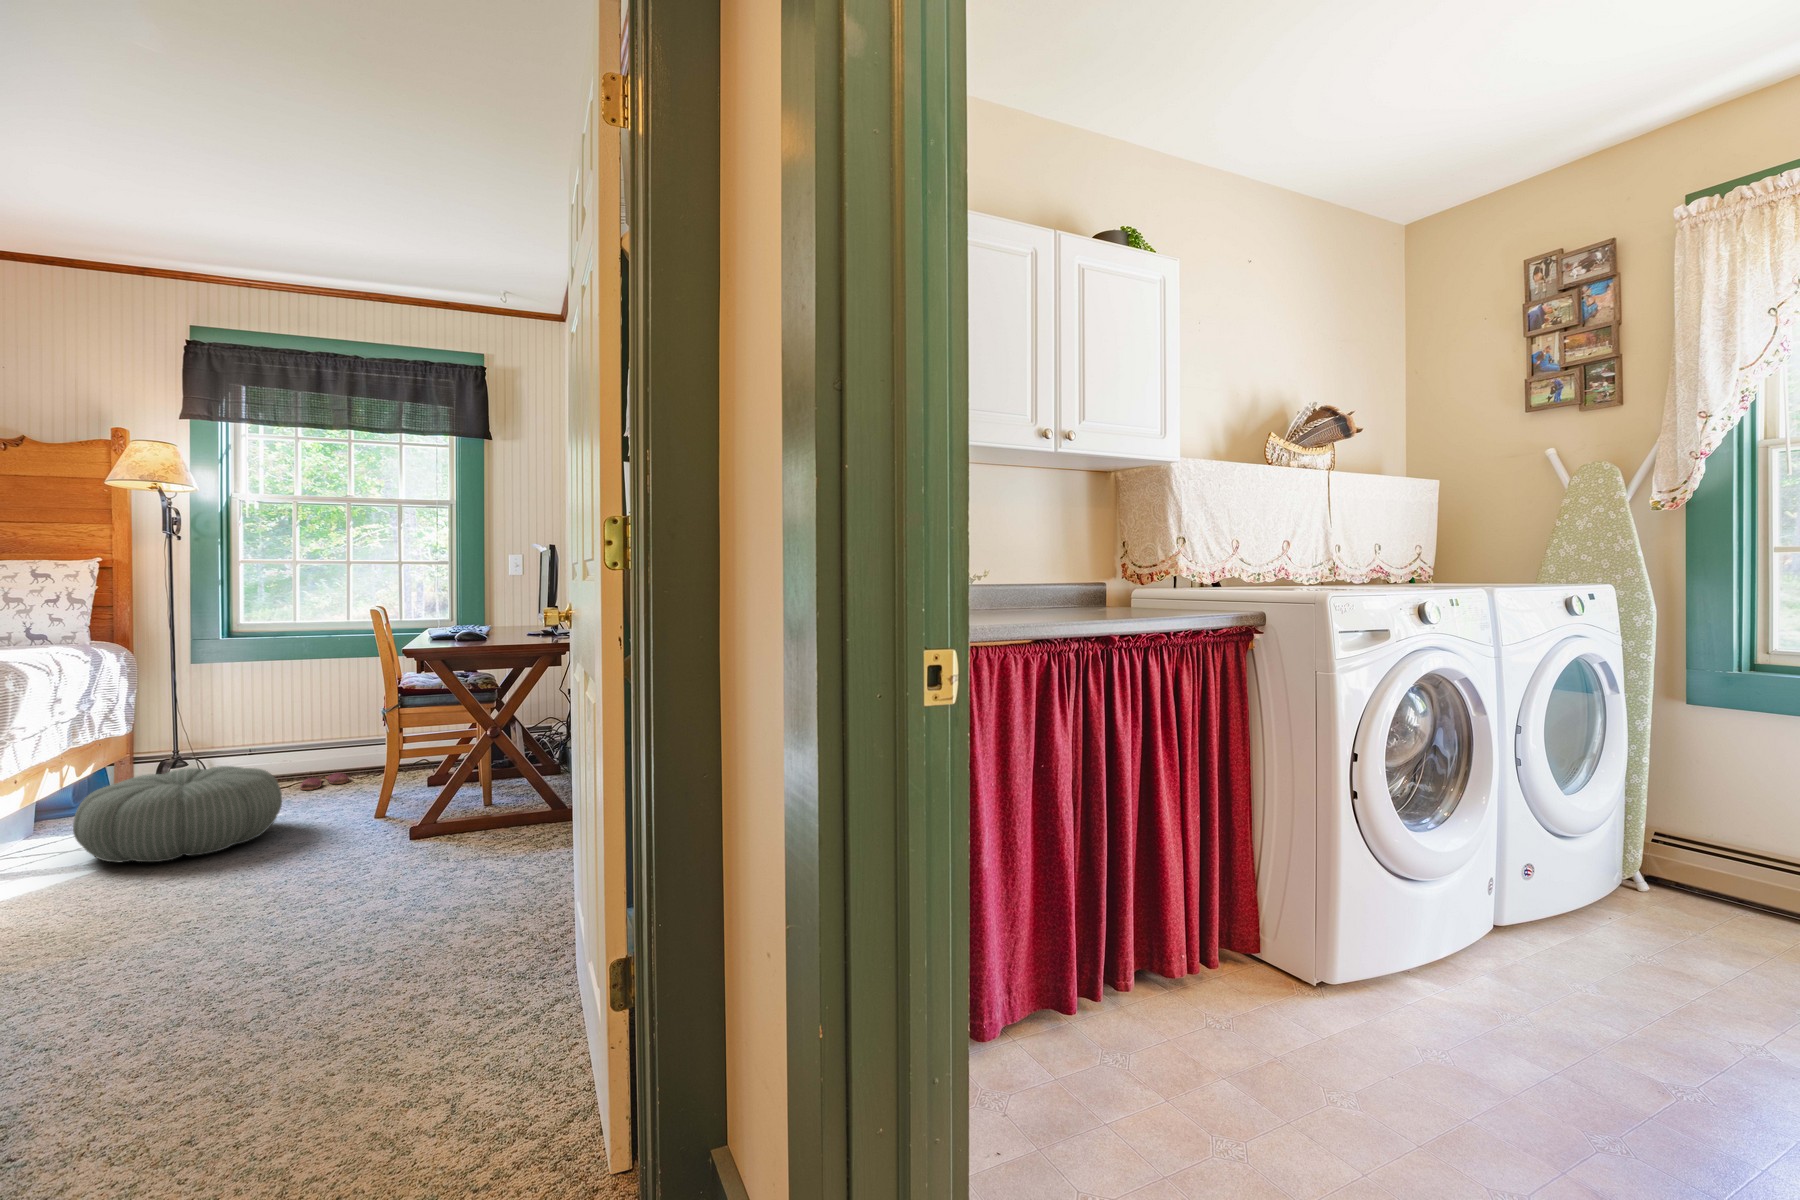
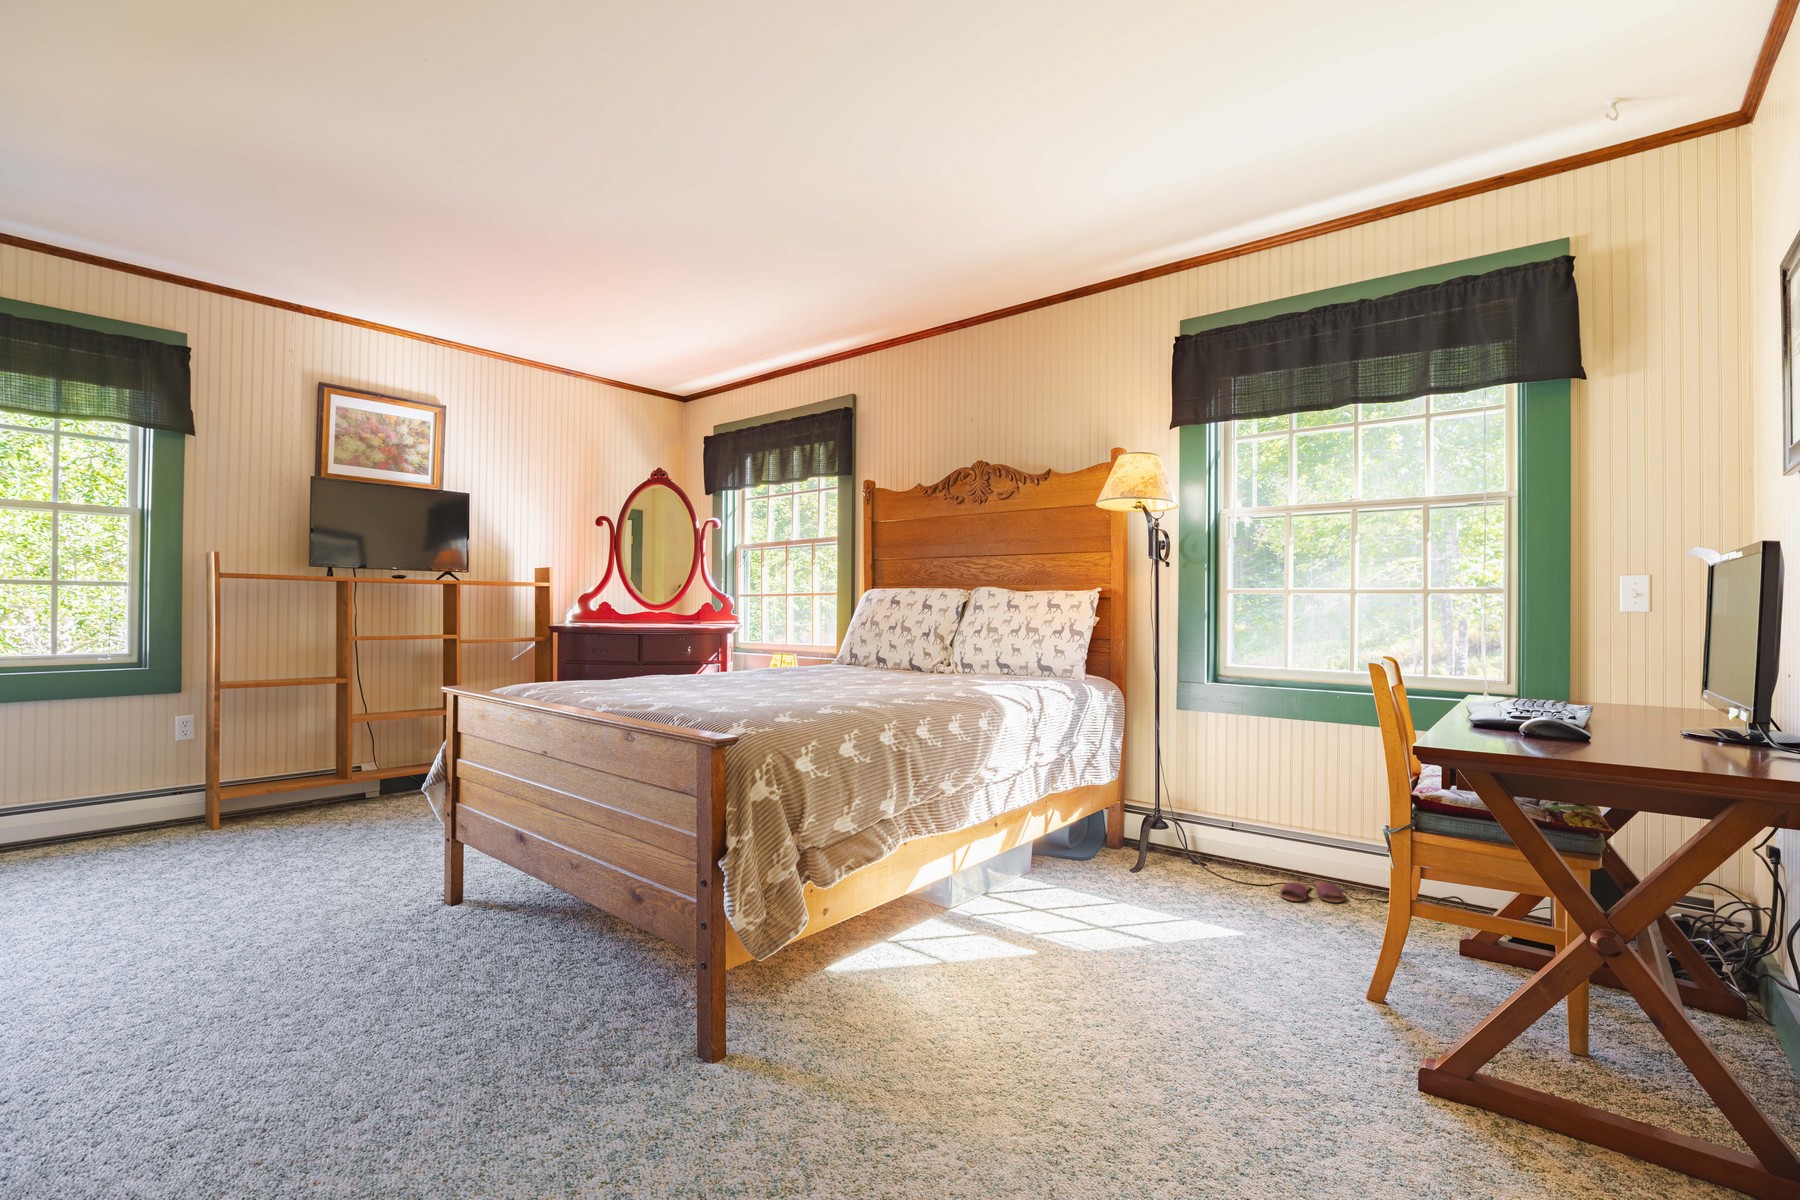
pouf: present [73,766,282,862] -> none [1025,847,1239,987]

